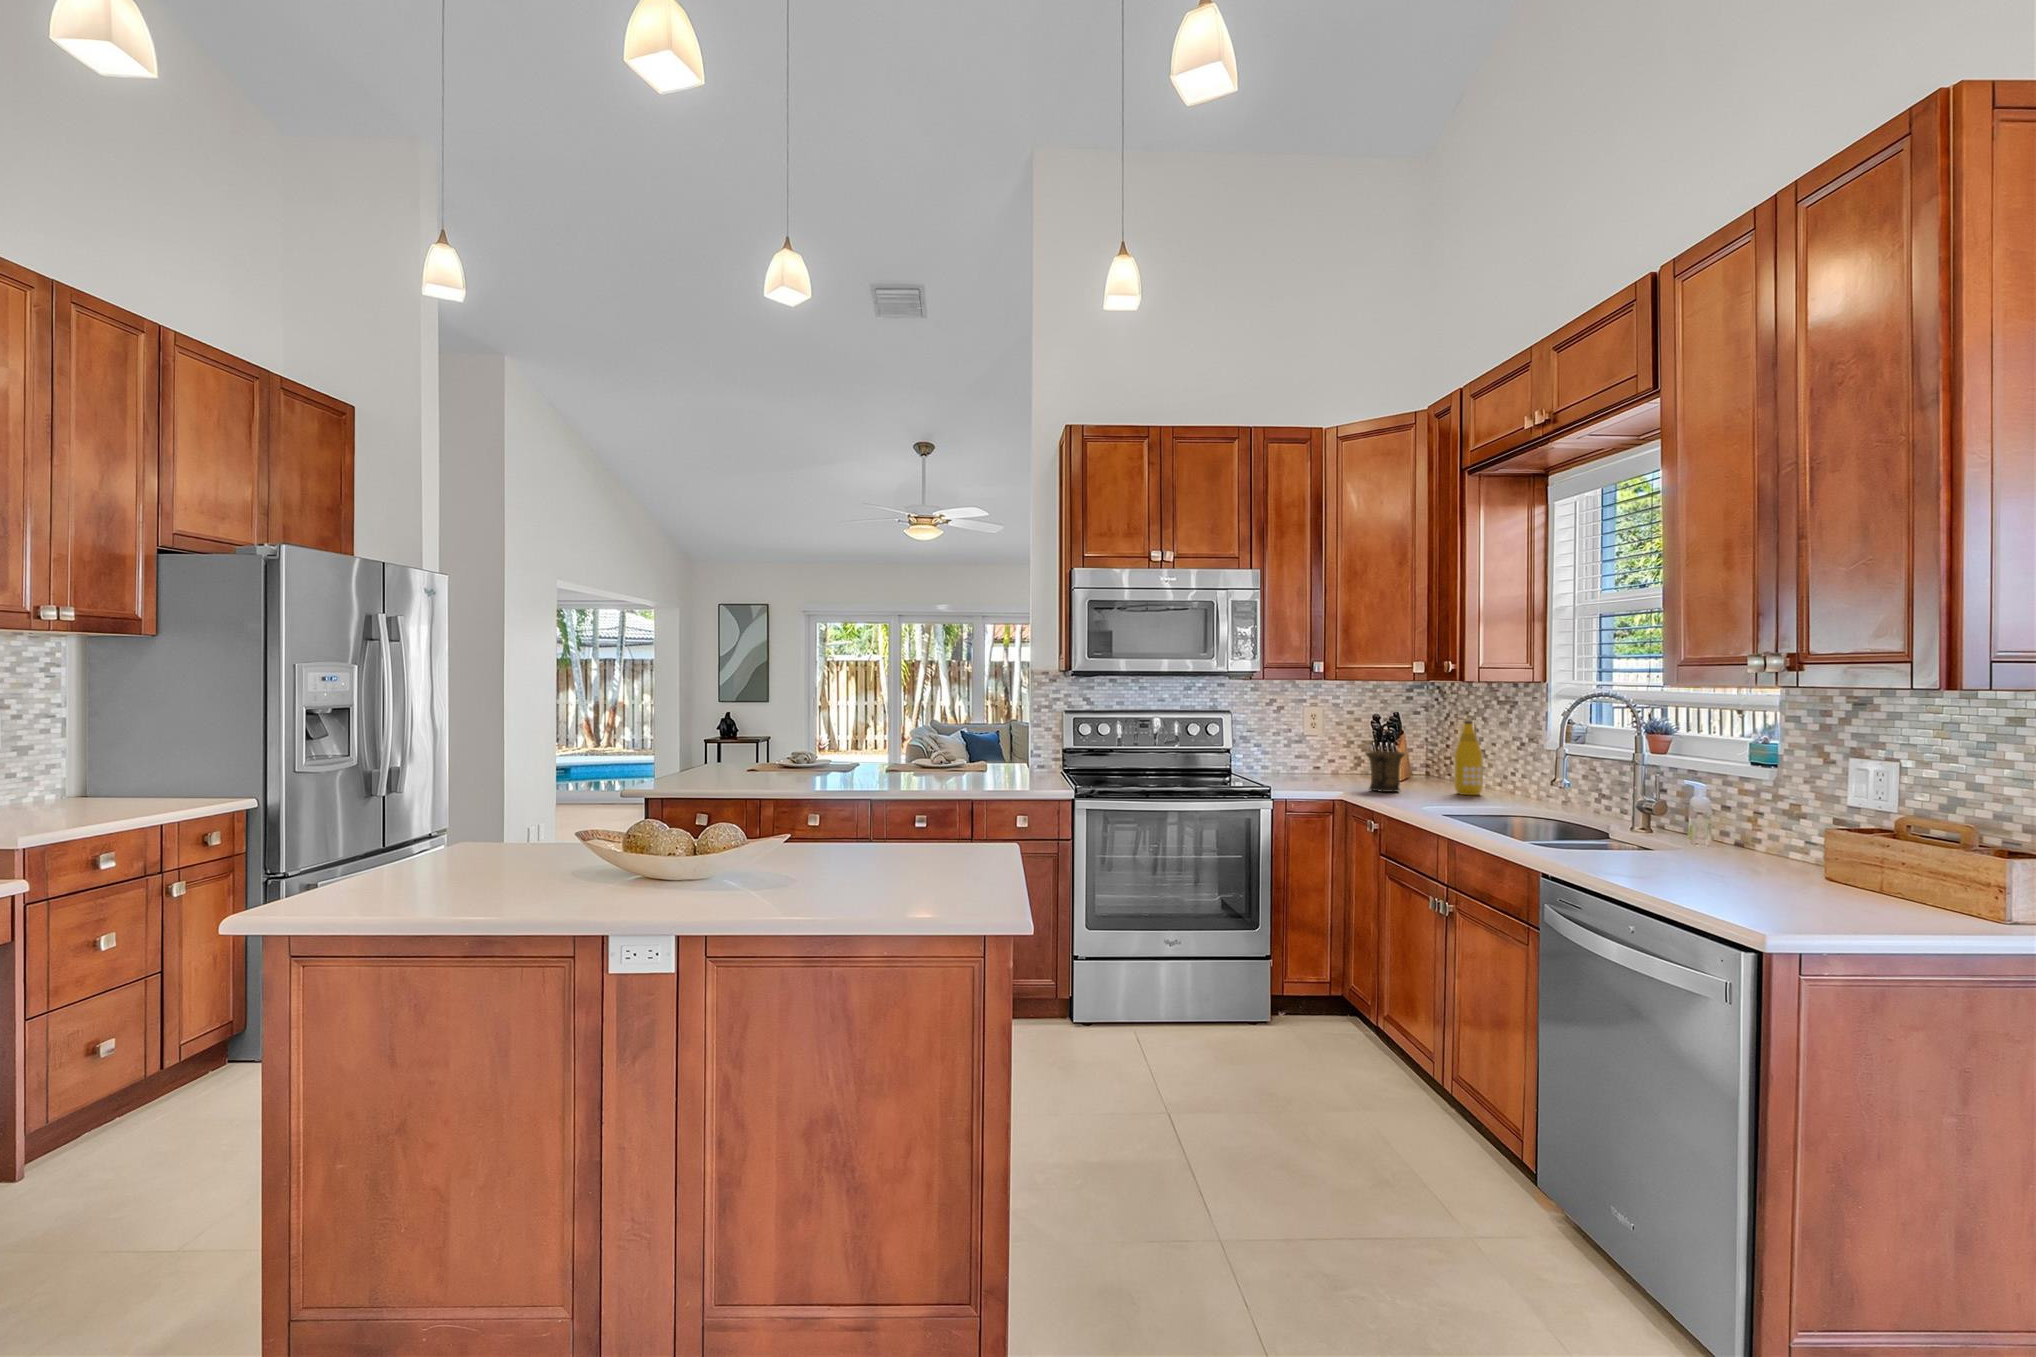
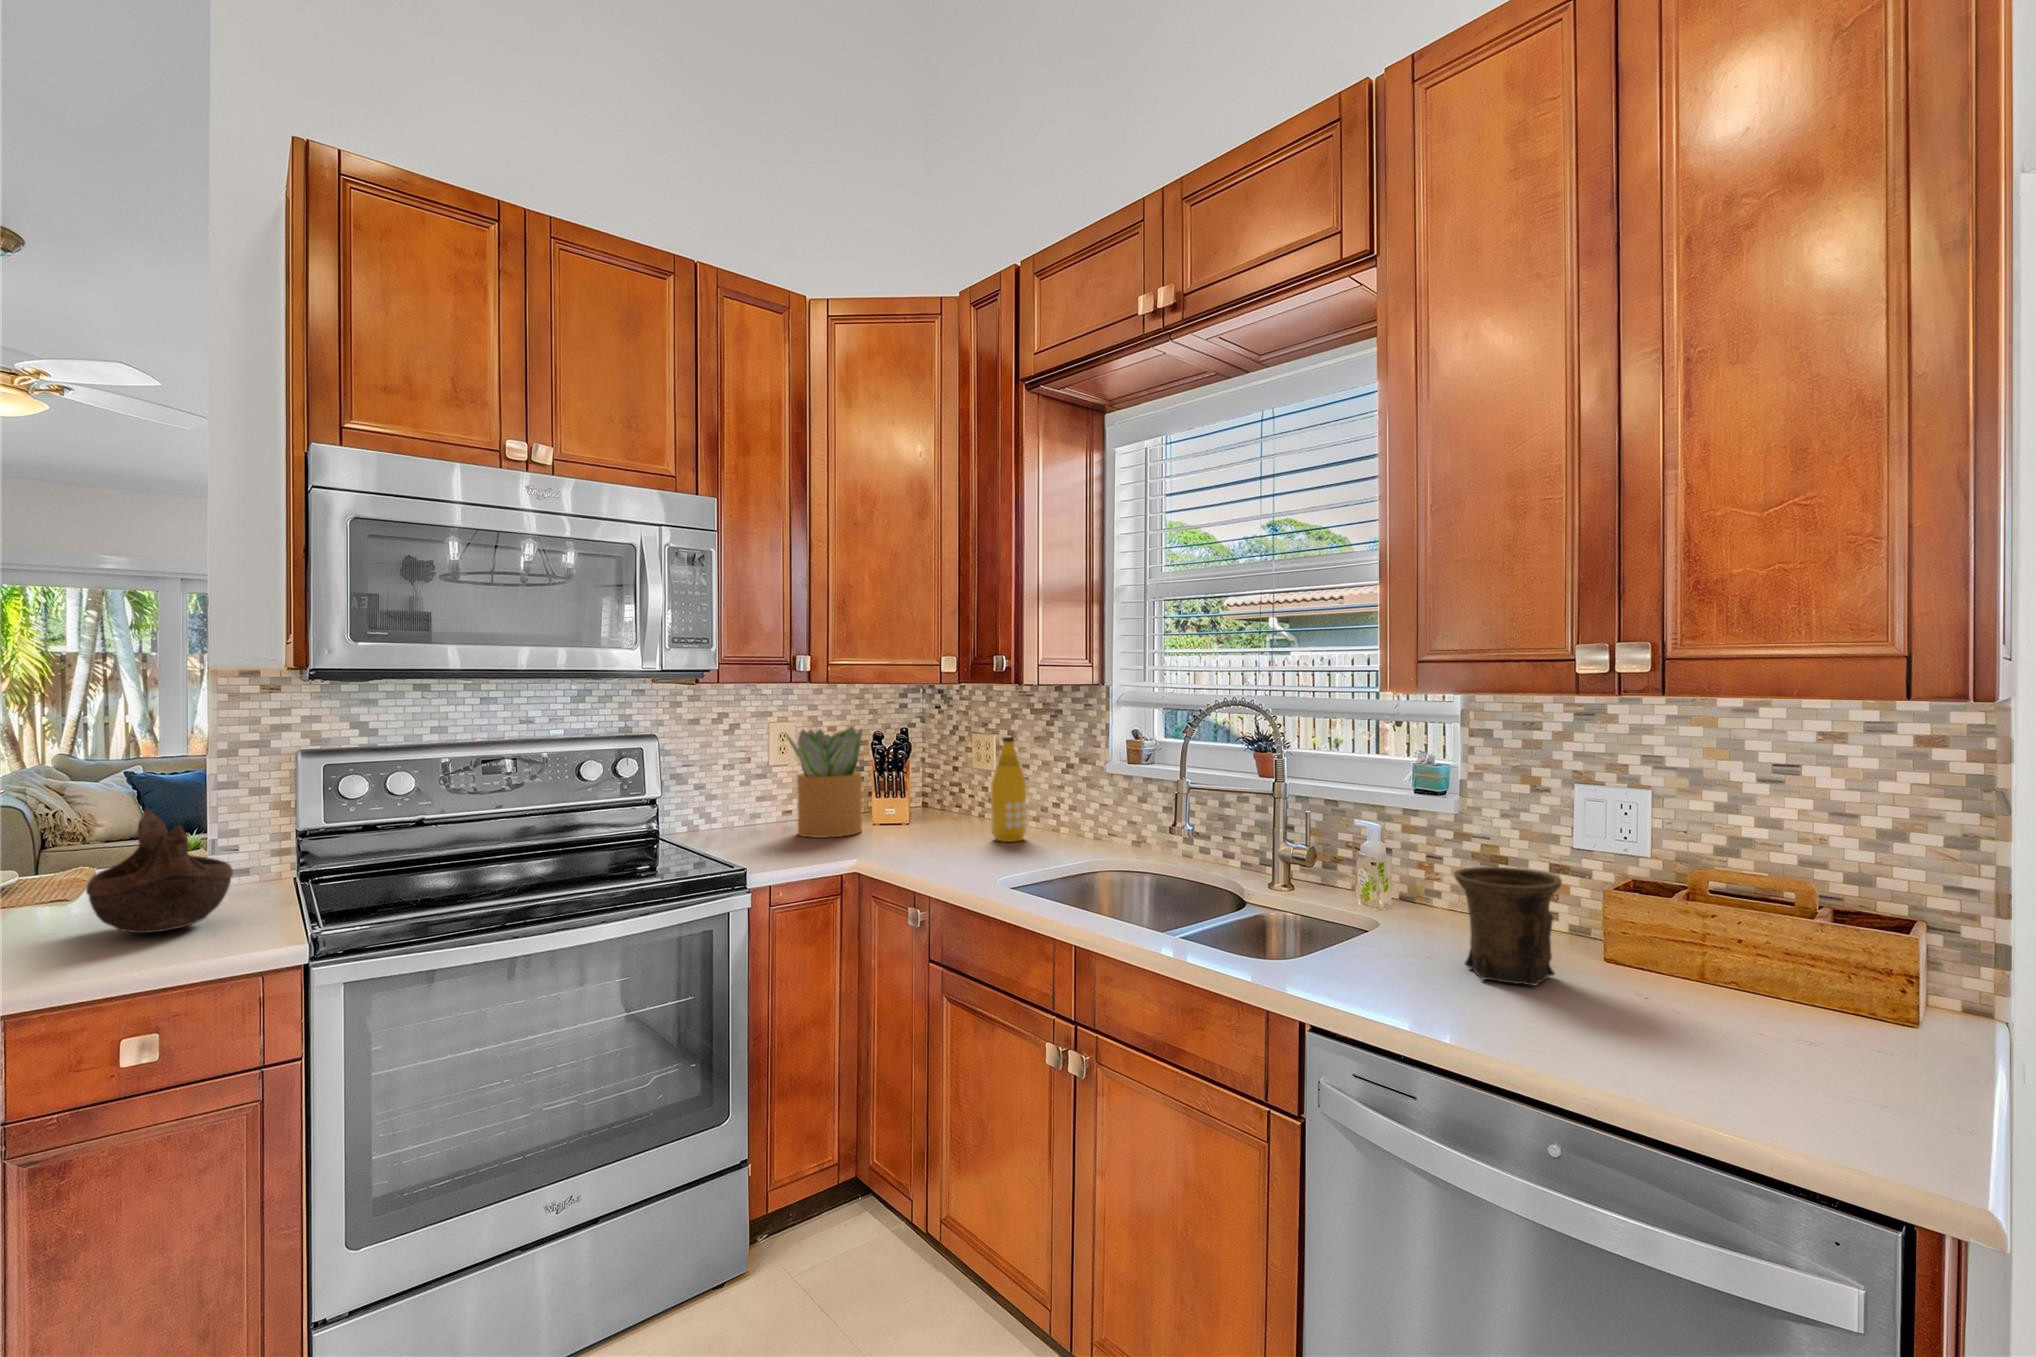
potted plant: none [1311,710,1366,783] -> present [786,727,862,838]
decorative bowl: none [996,731,1042,782] -> present [86,808,233,933]
mug: present [1365,751,1405,792] -> present [1454,867,1562,986]

